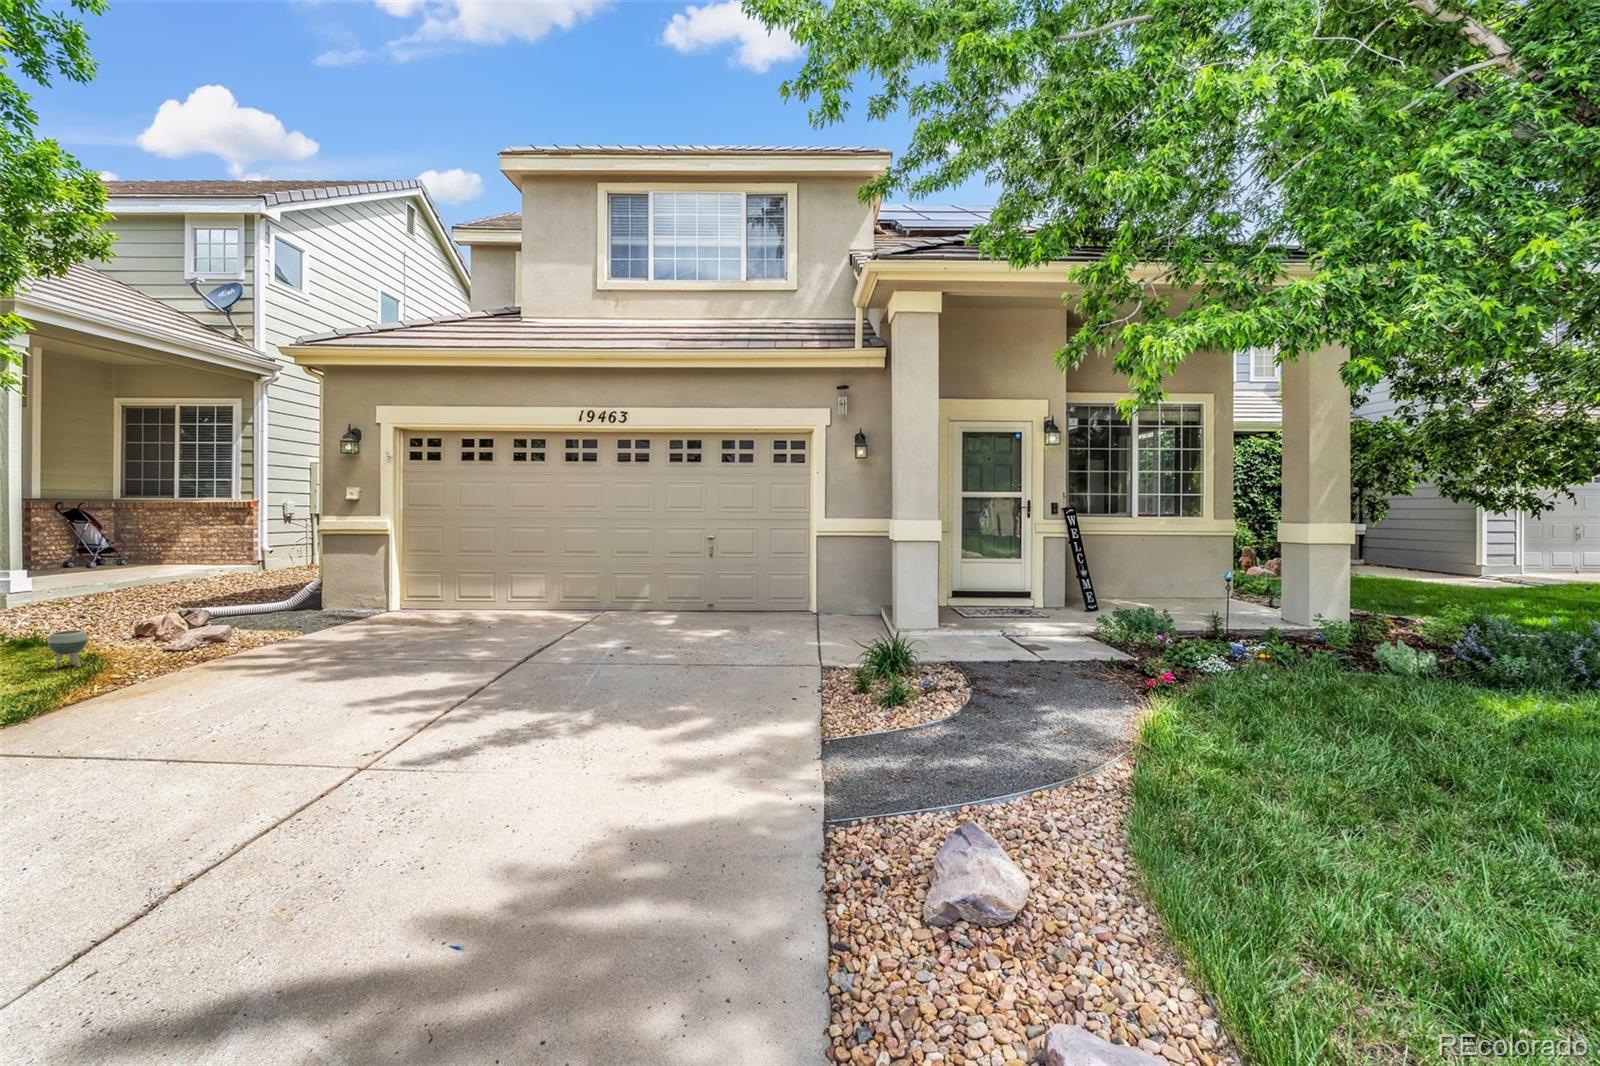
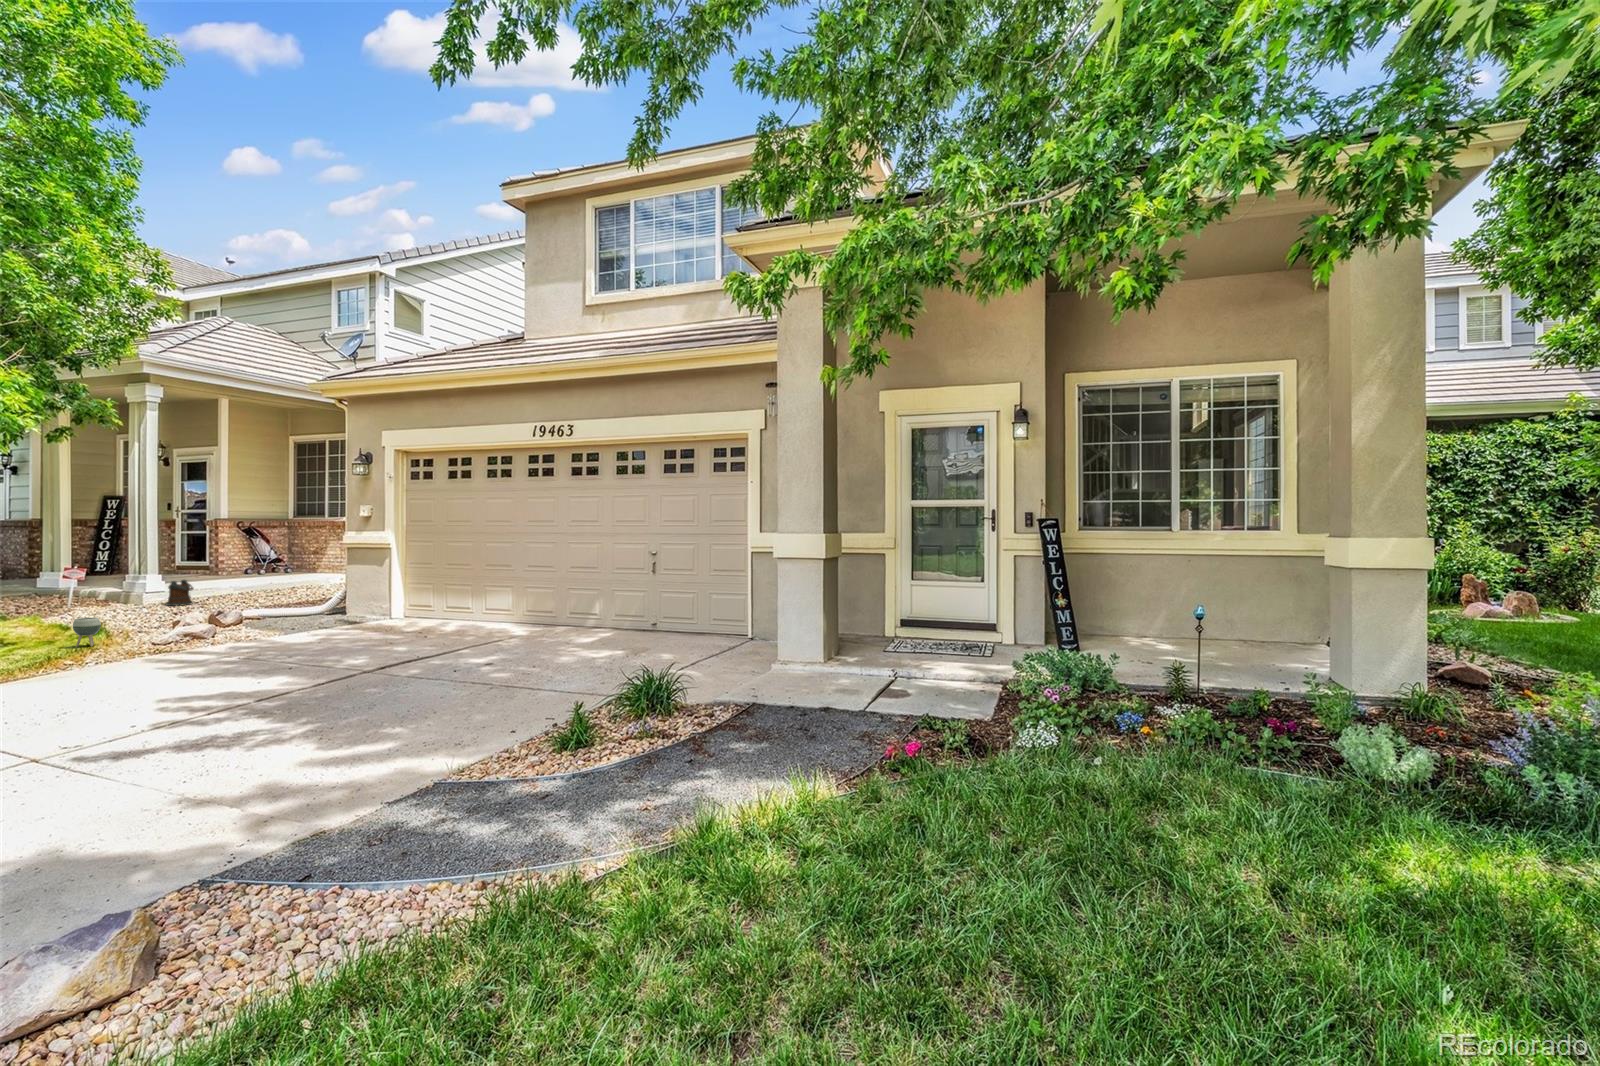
bucket: none [28,575,69,608] -> present [165,580,194,606]

